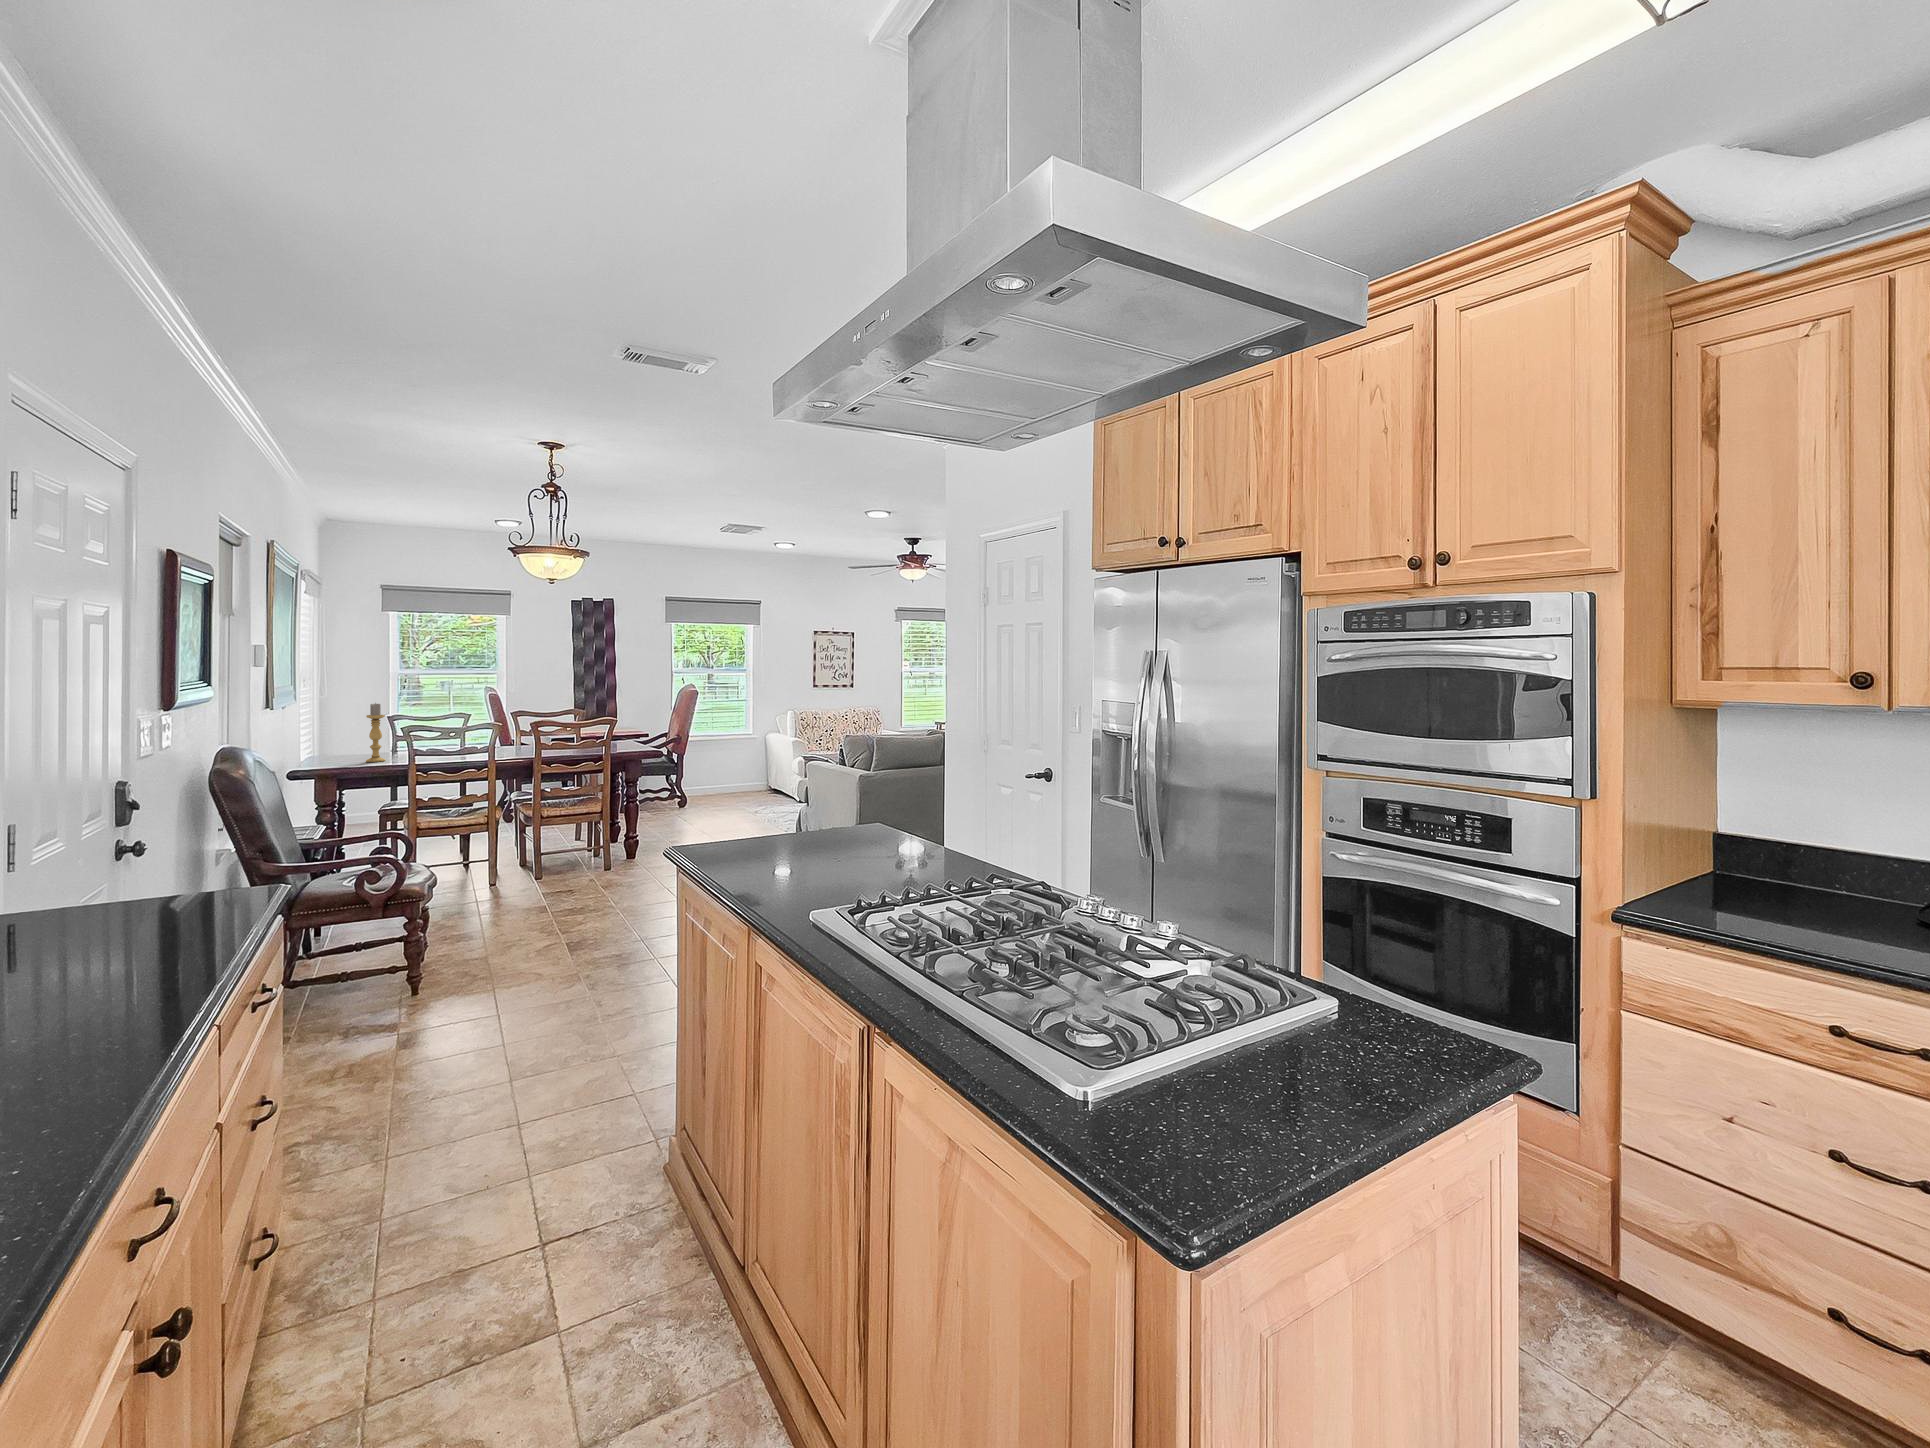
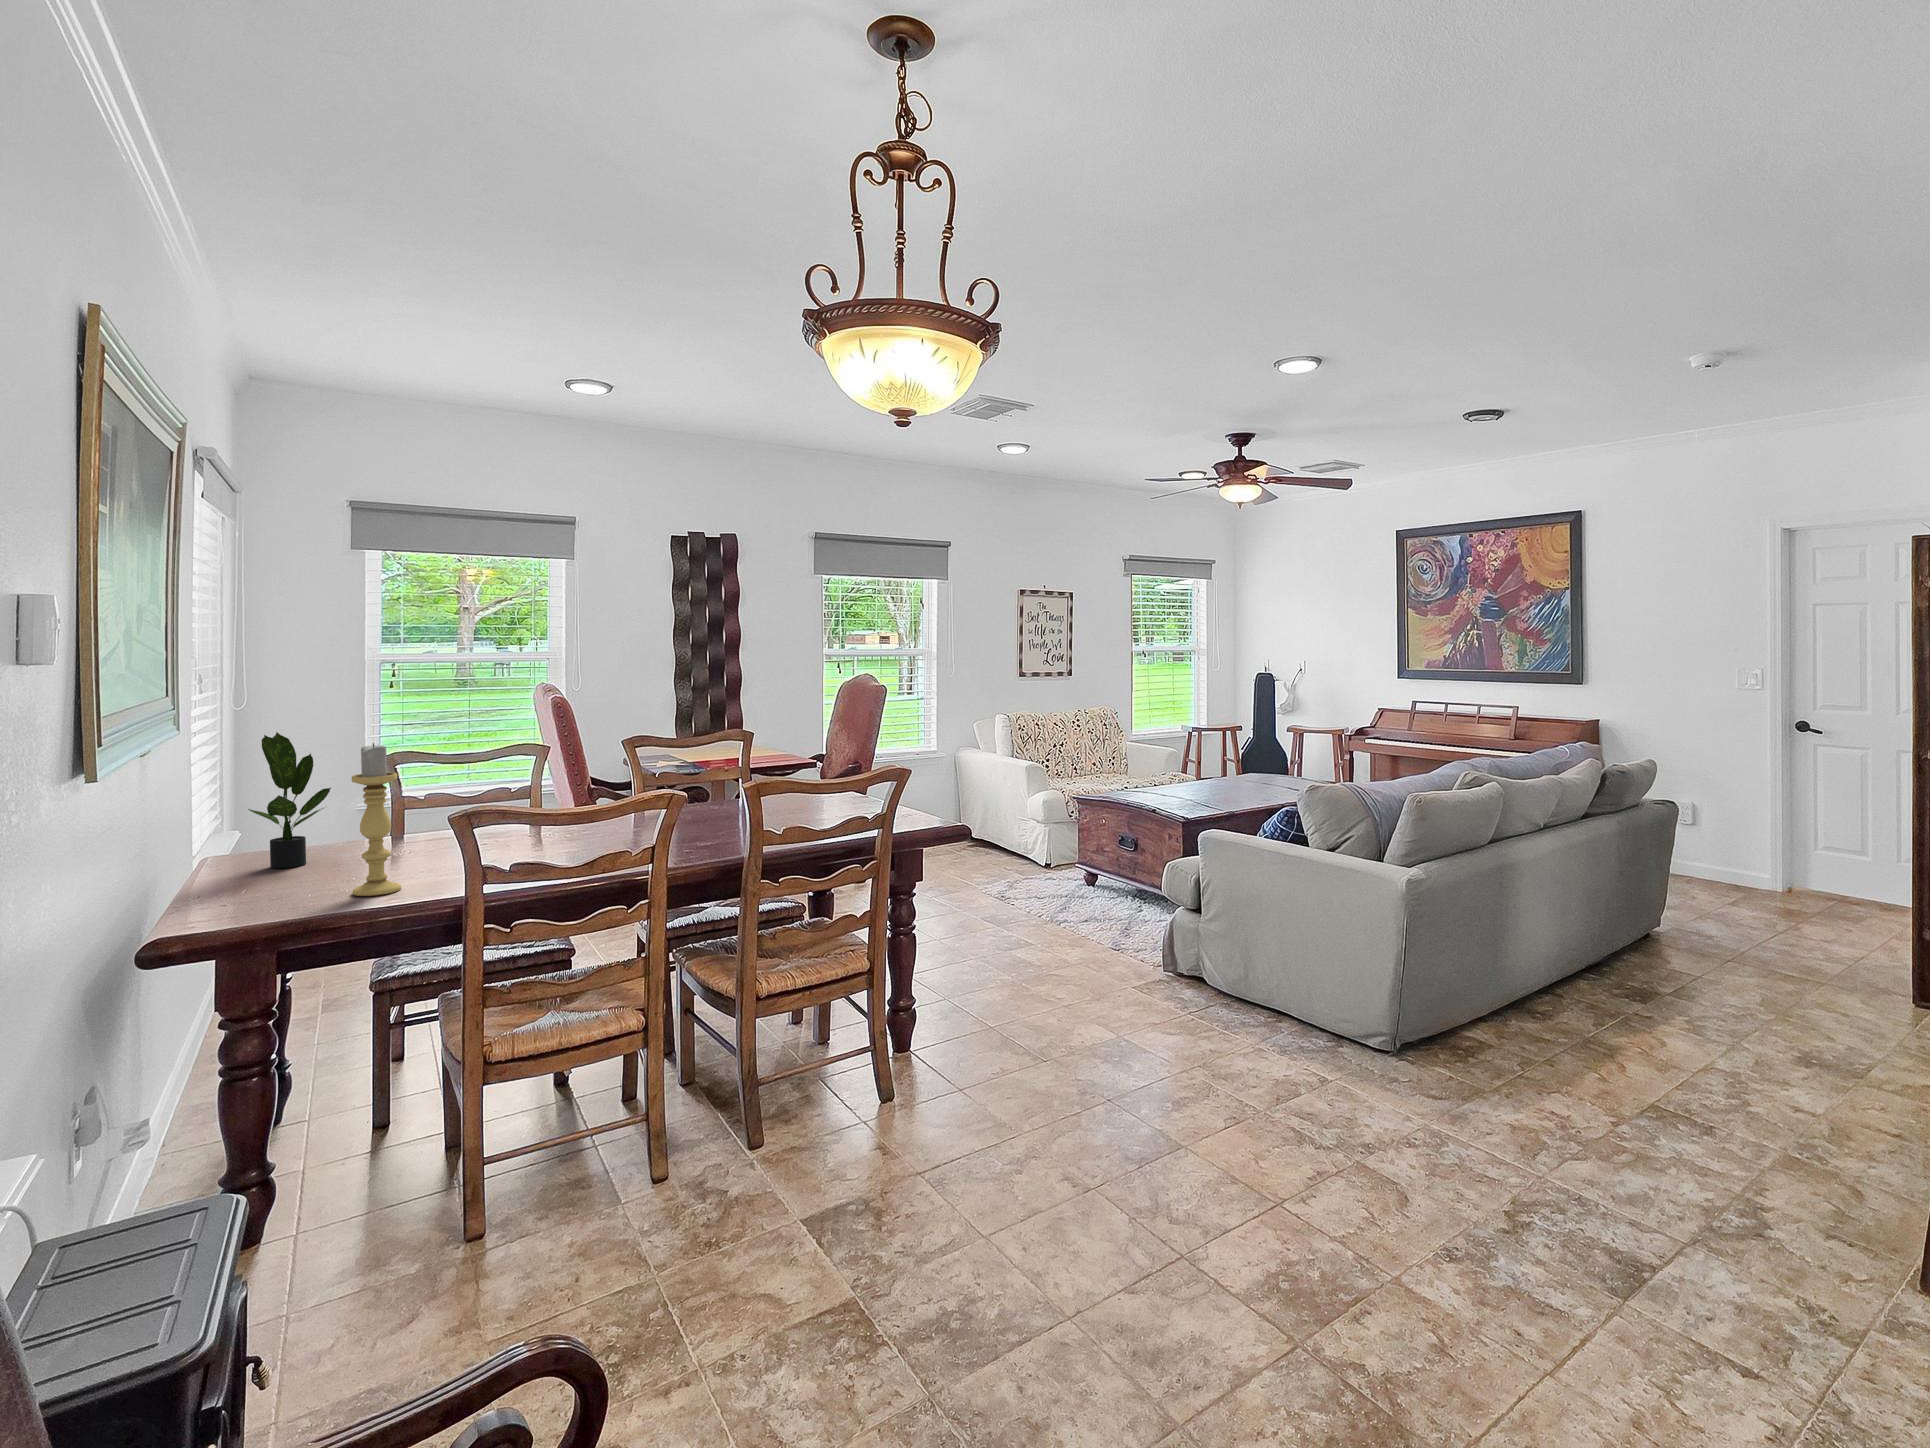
potted plant: none [325,700,361,756] -> present [248,732,331,868]

